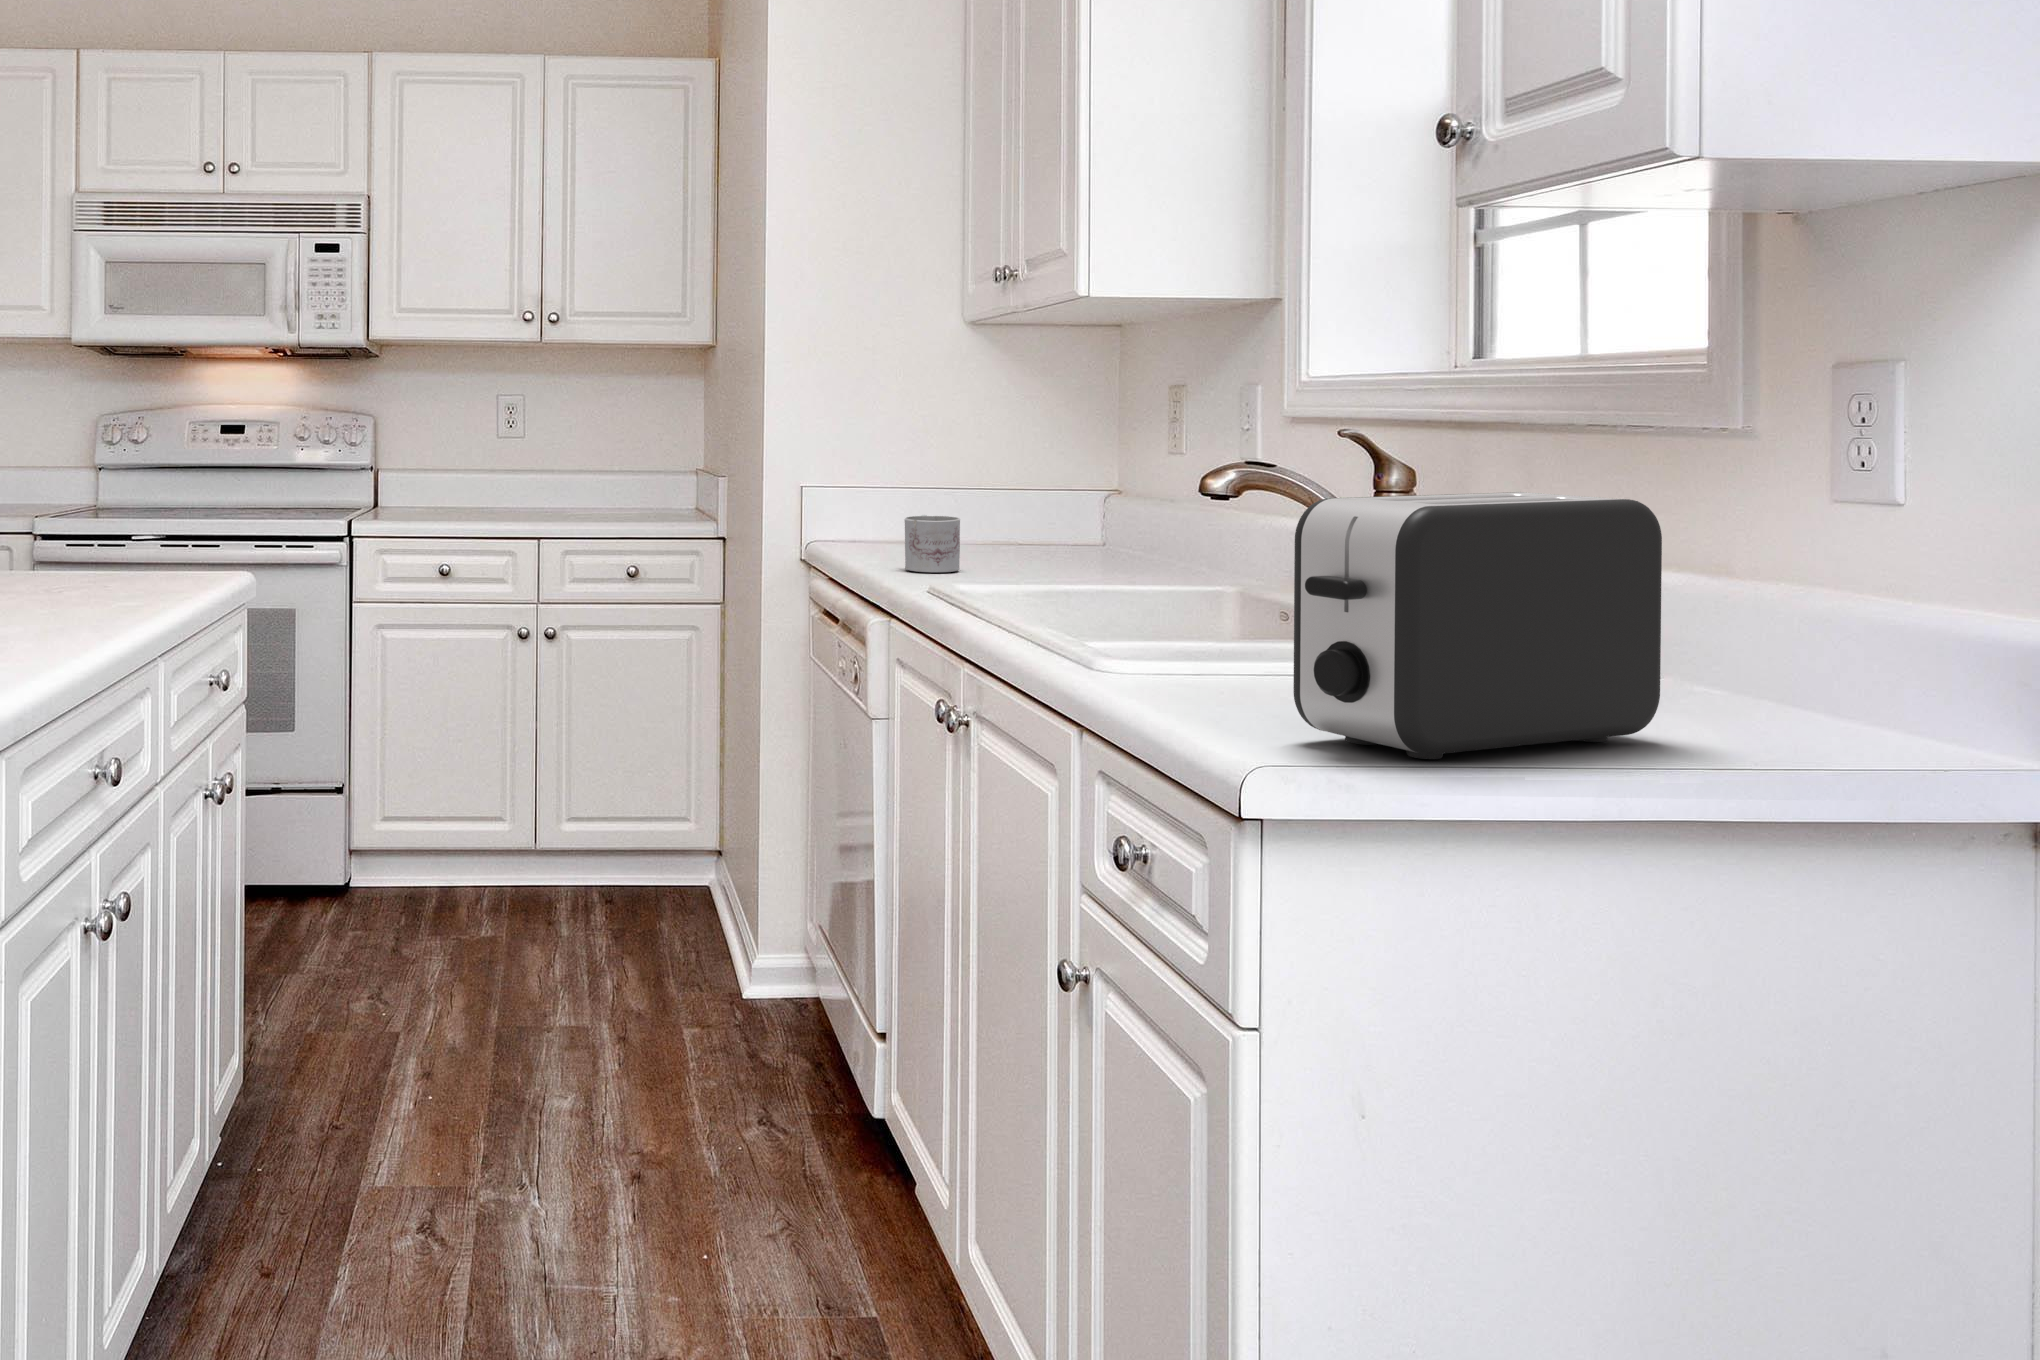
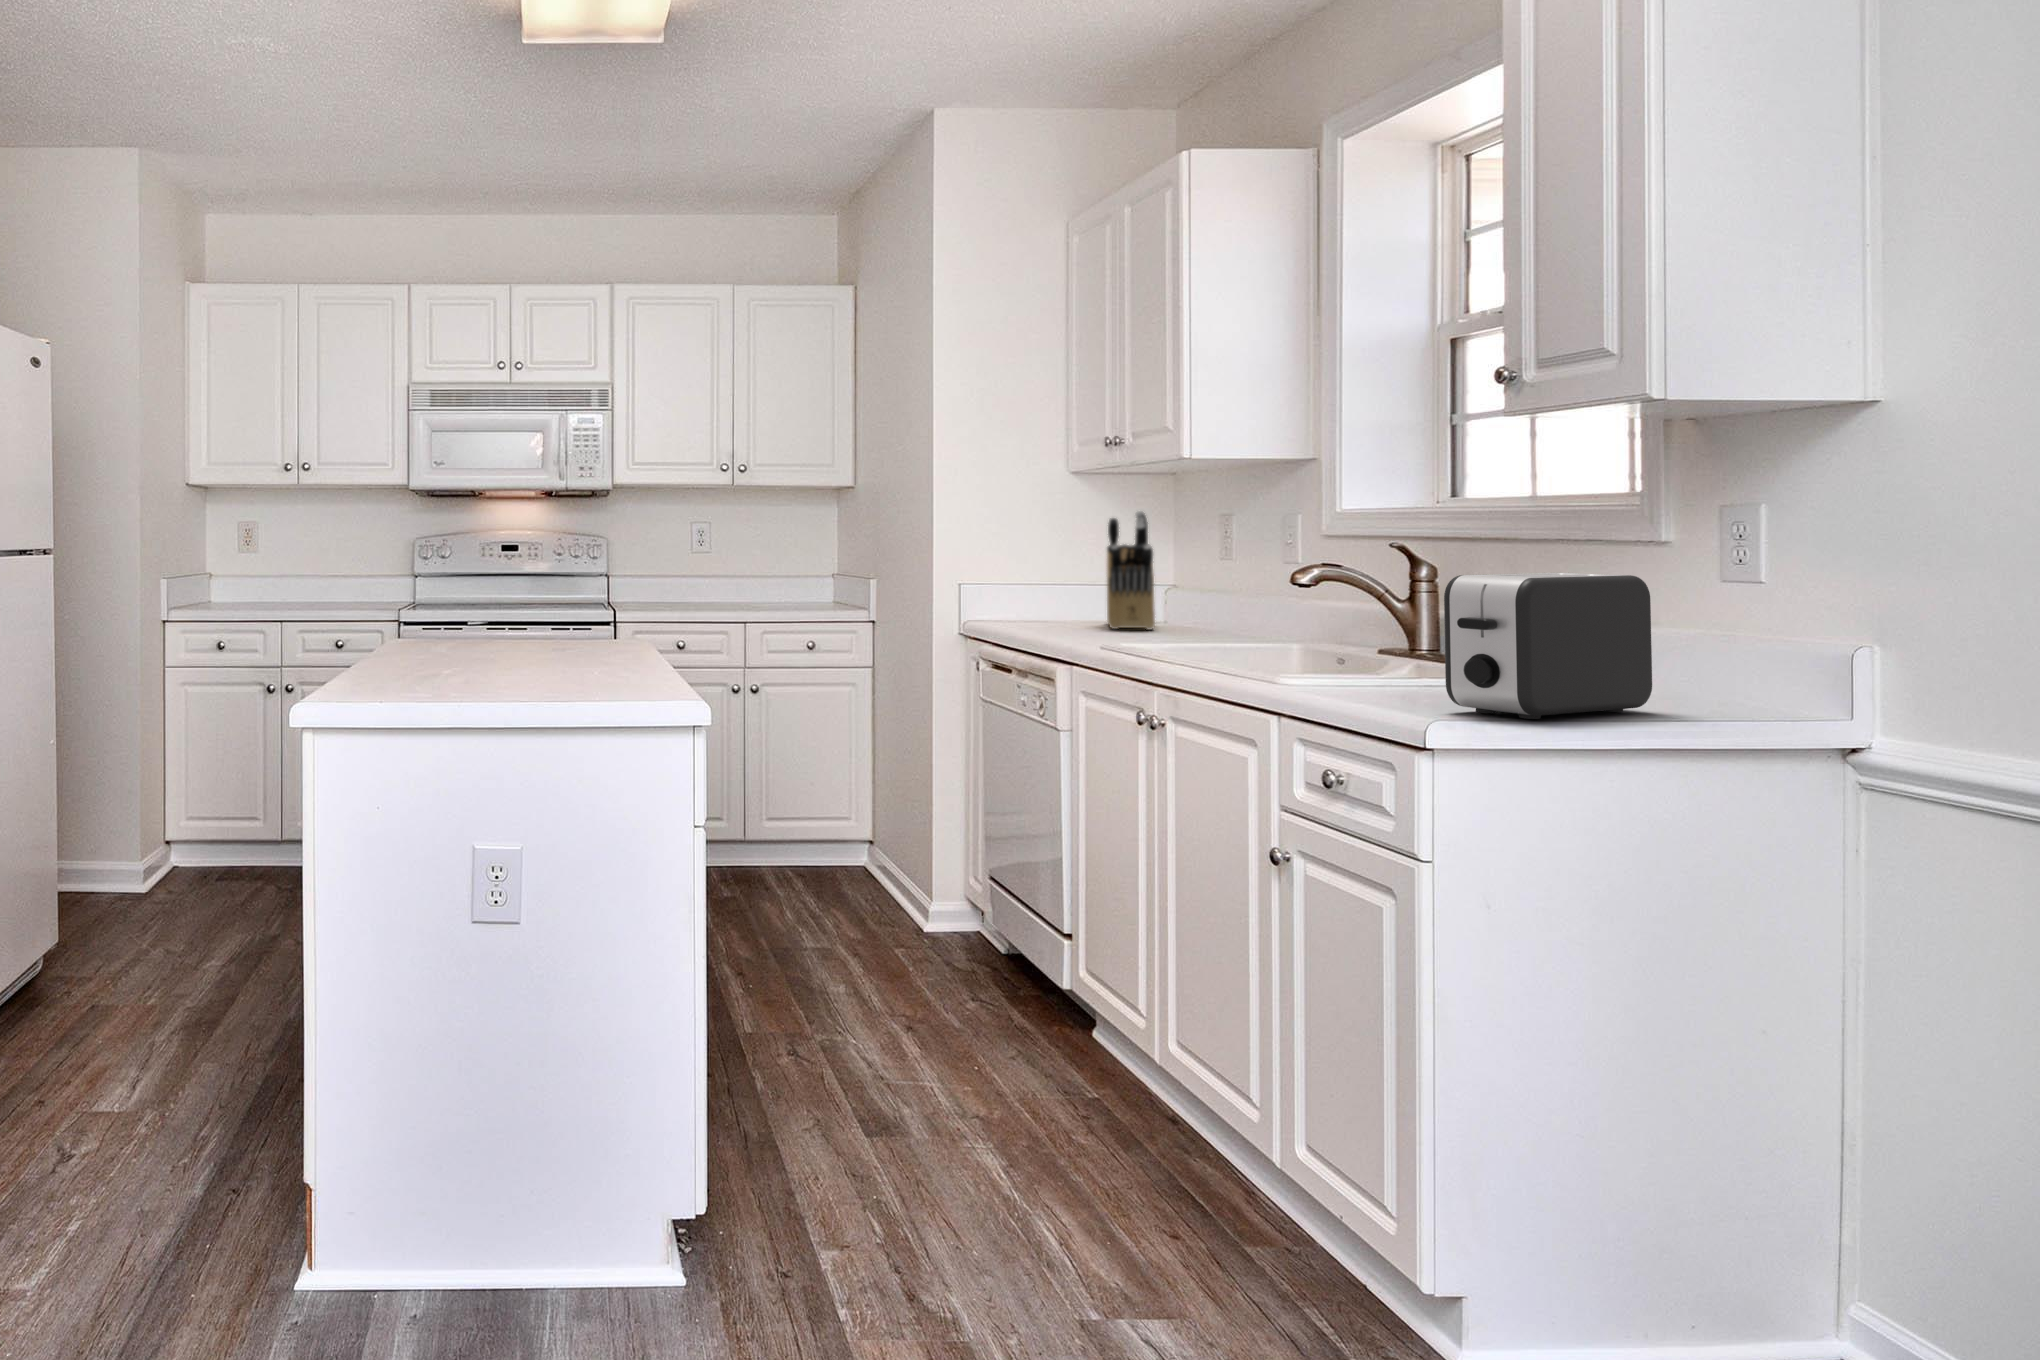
knife block: none [991,378,1073,559] -> present [1107,511,1155,630]
mug: present [904,515,960,572] -> none [1061,600,1099,637]

